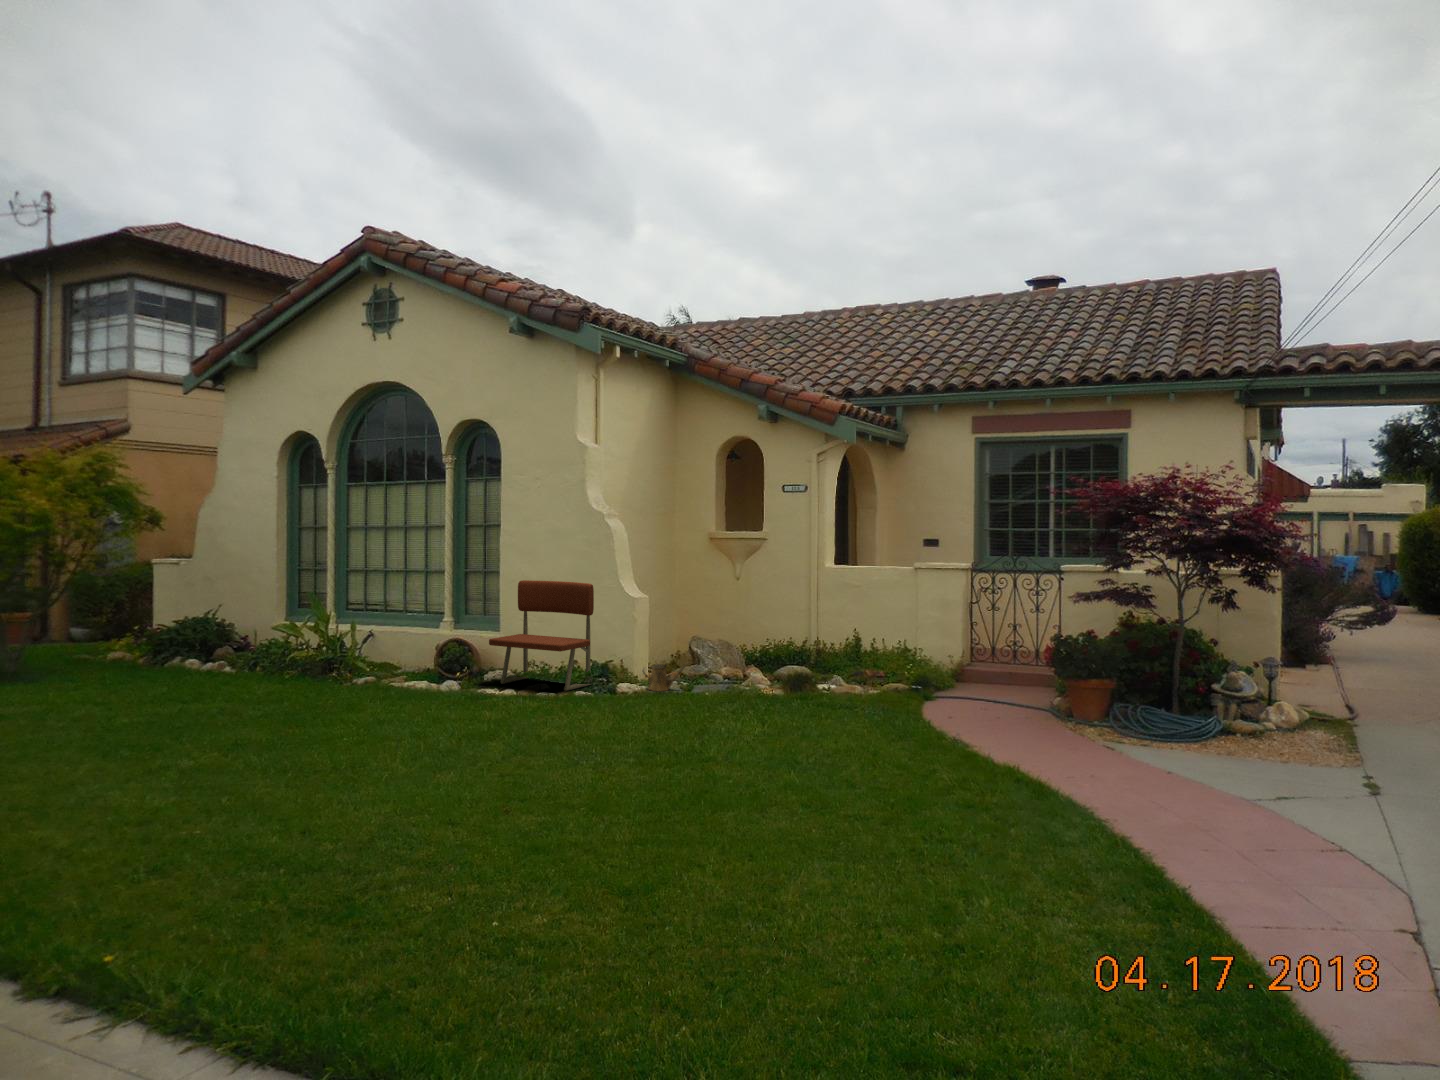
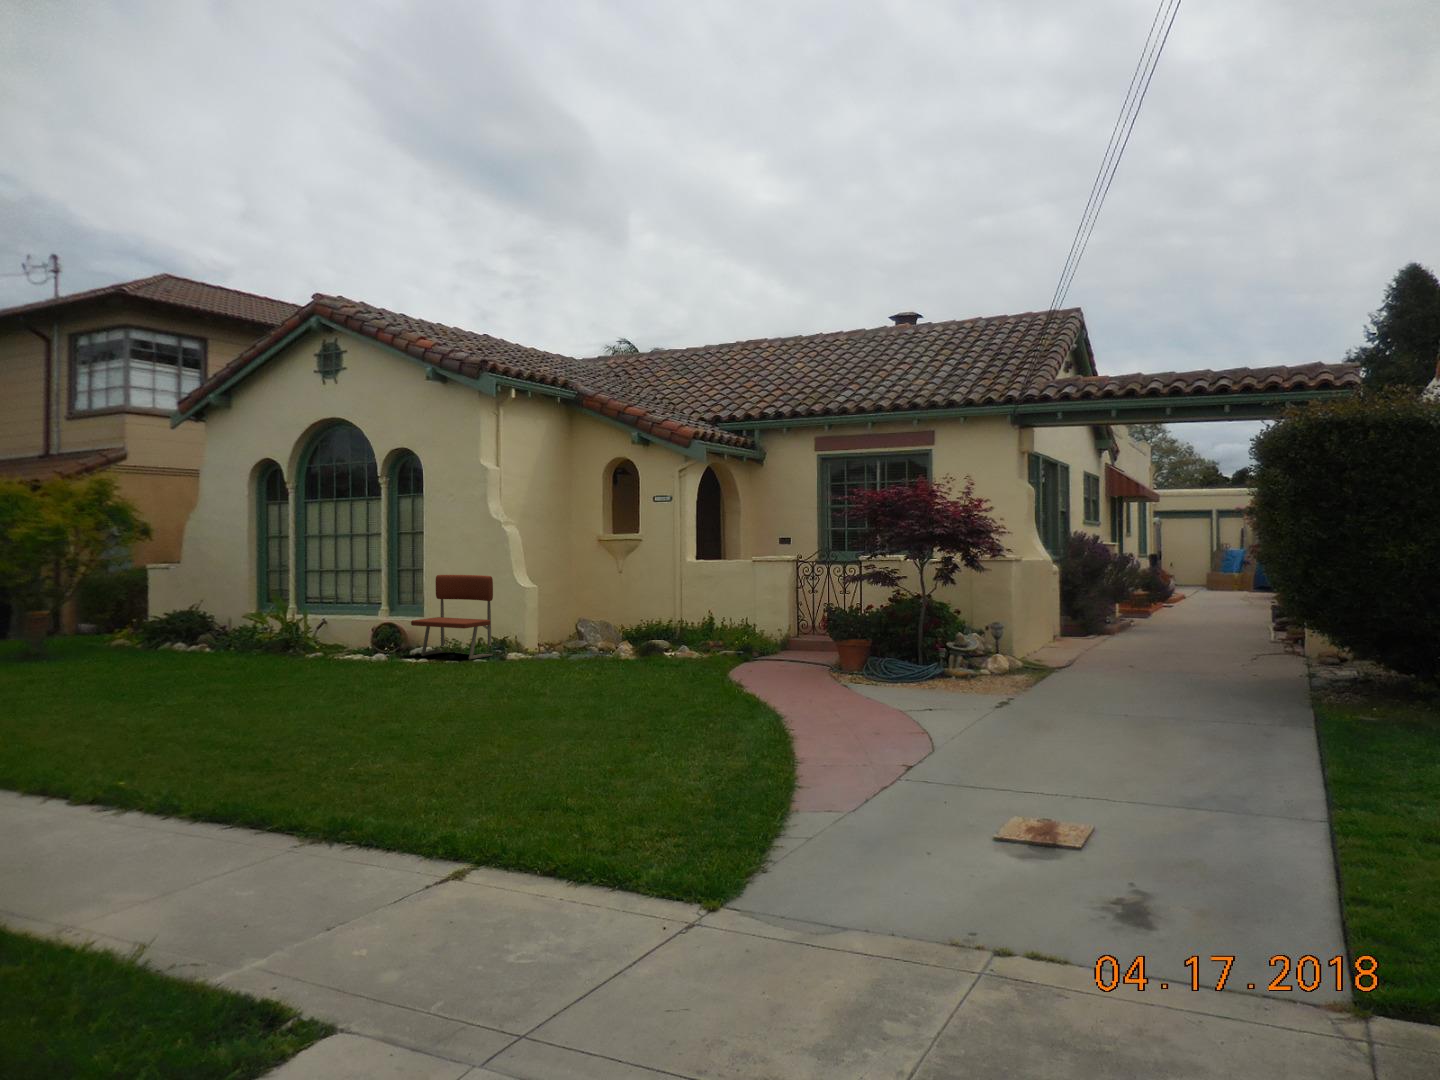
watering can: present [642,663,688,691] -> none [531,636,567,659]

